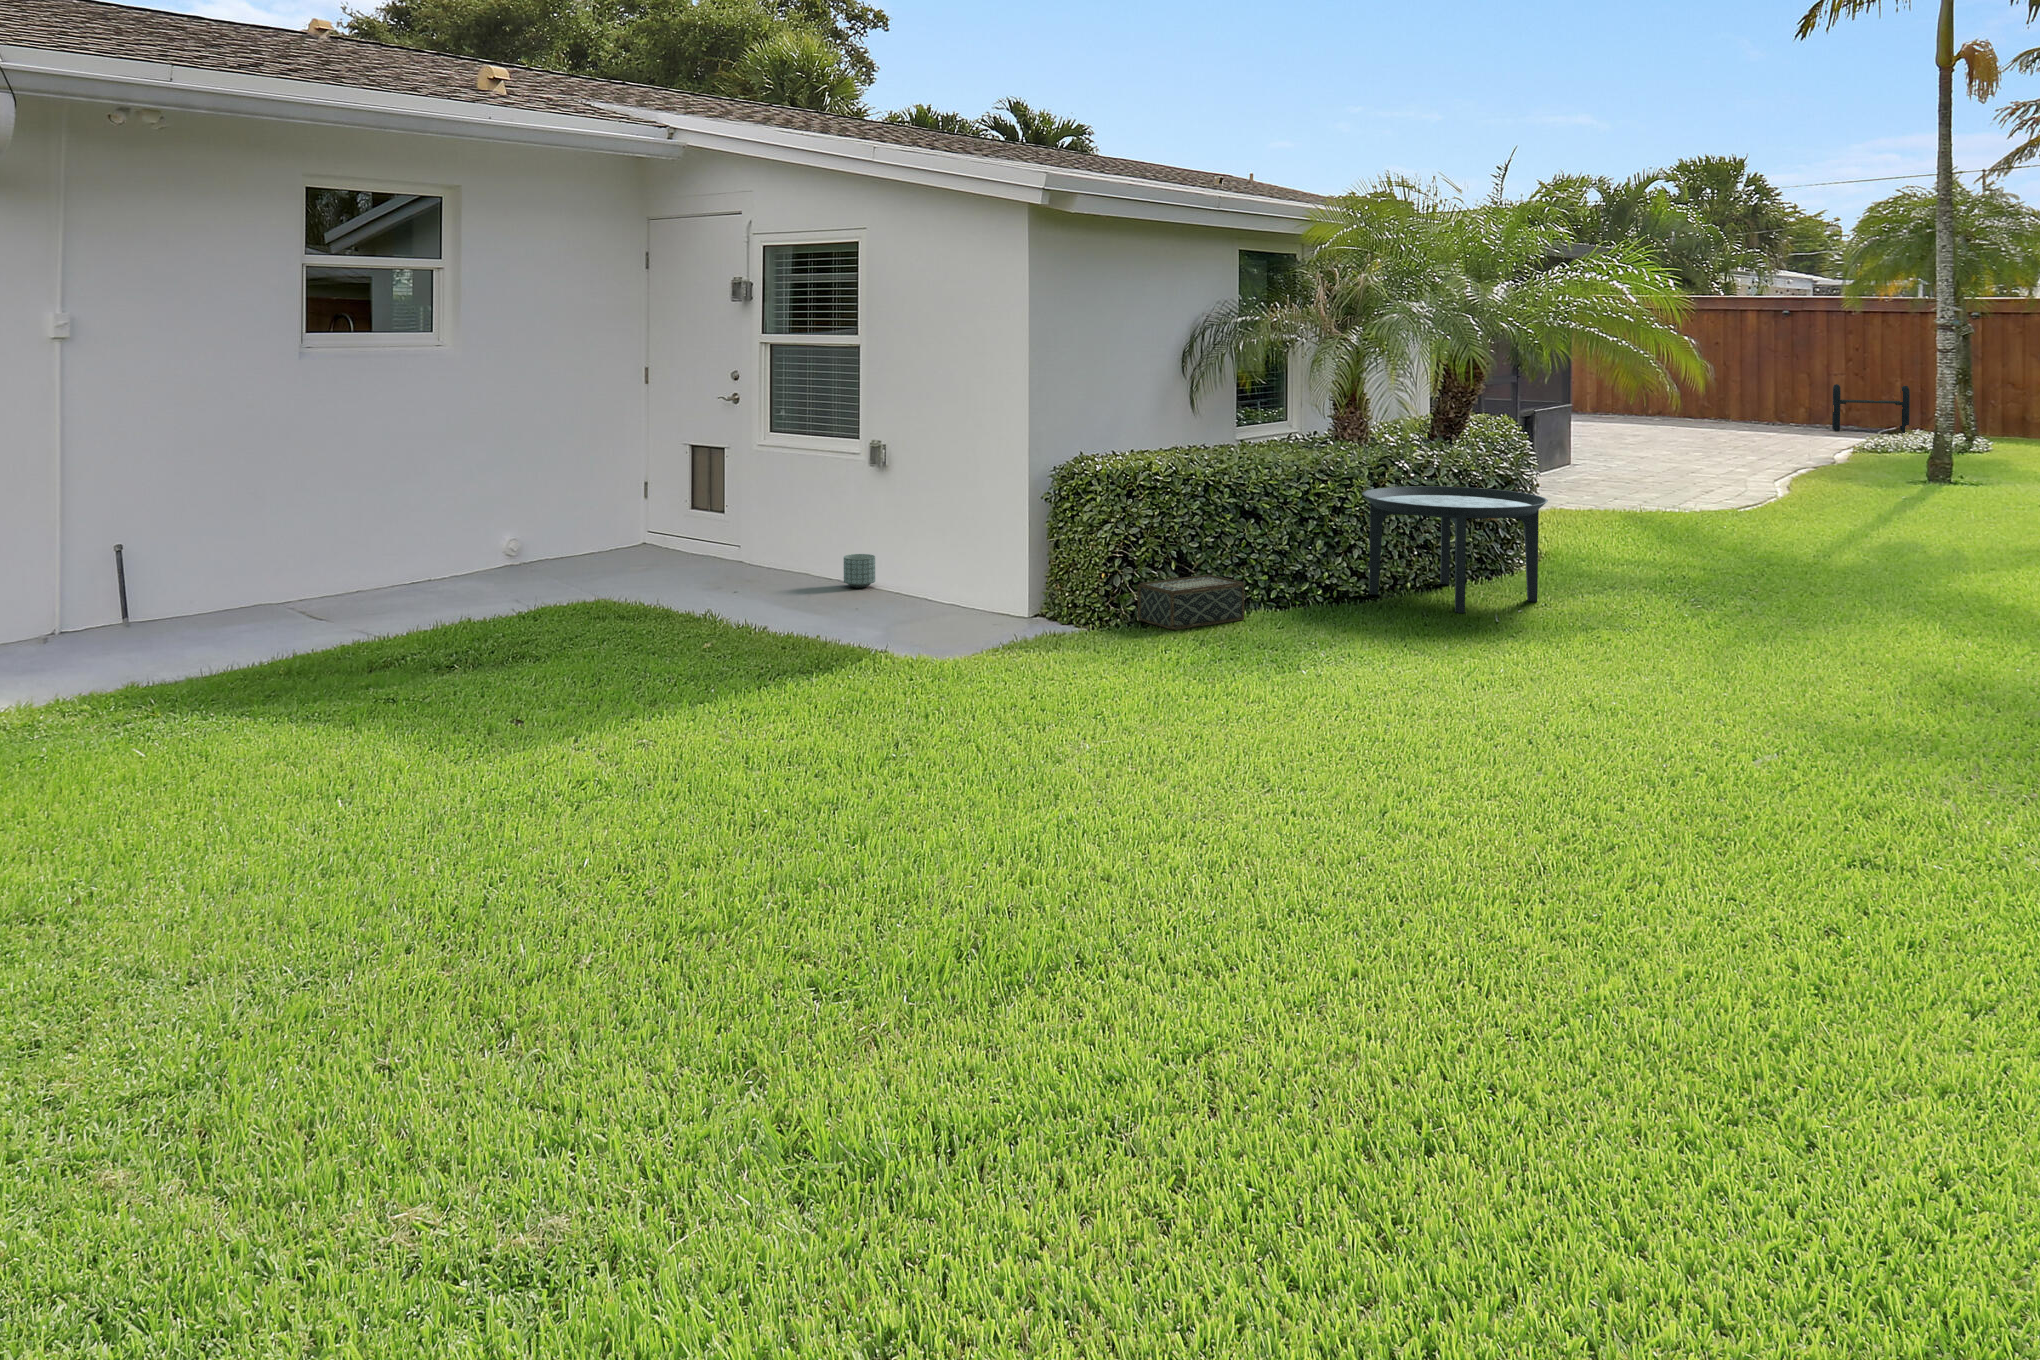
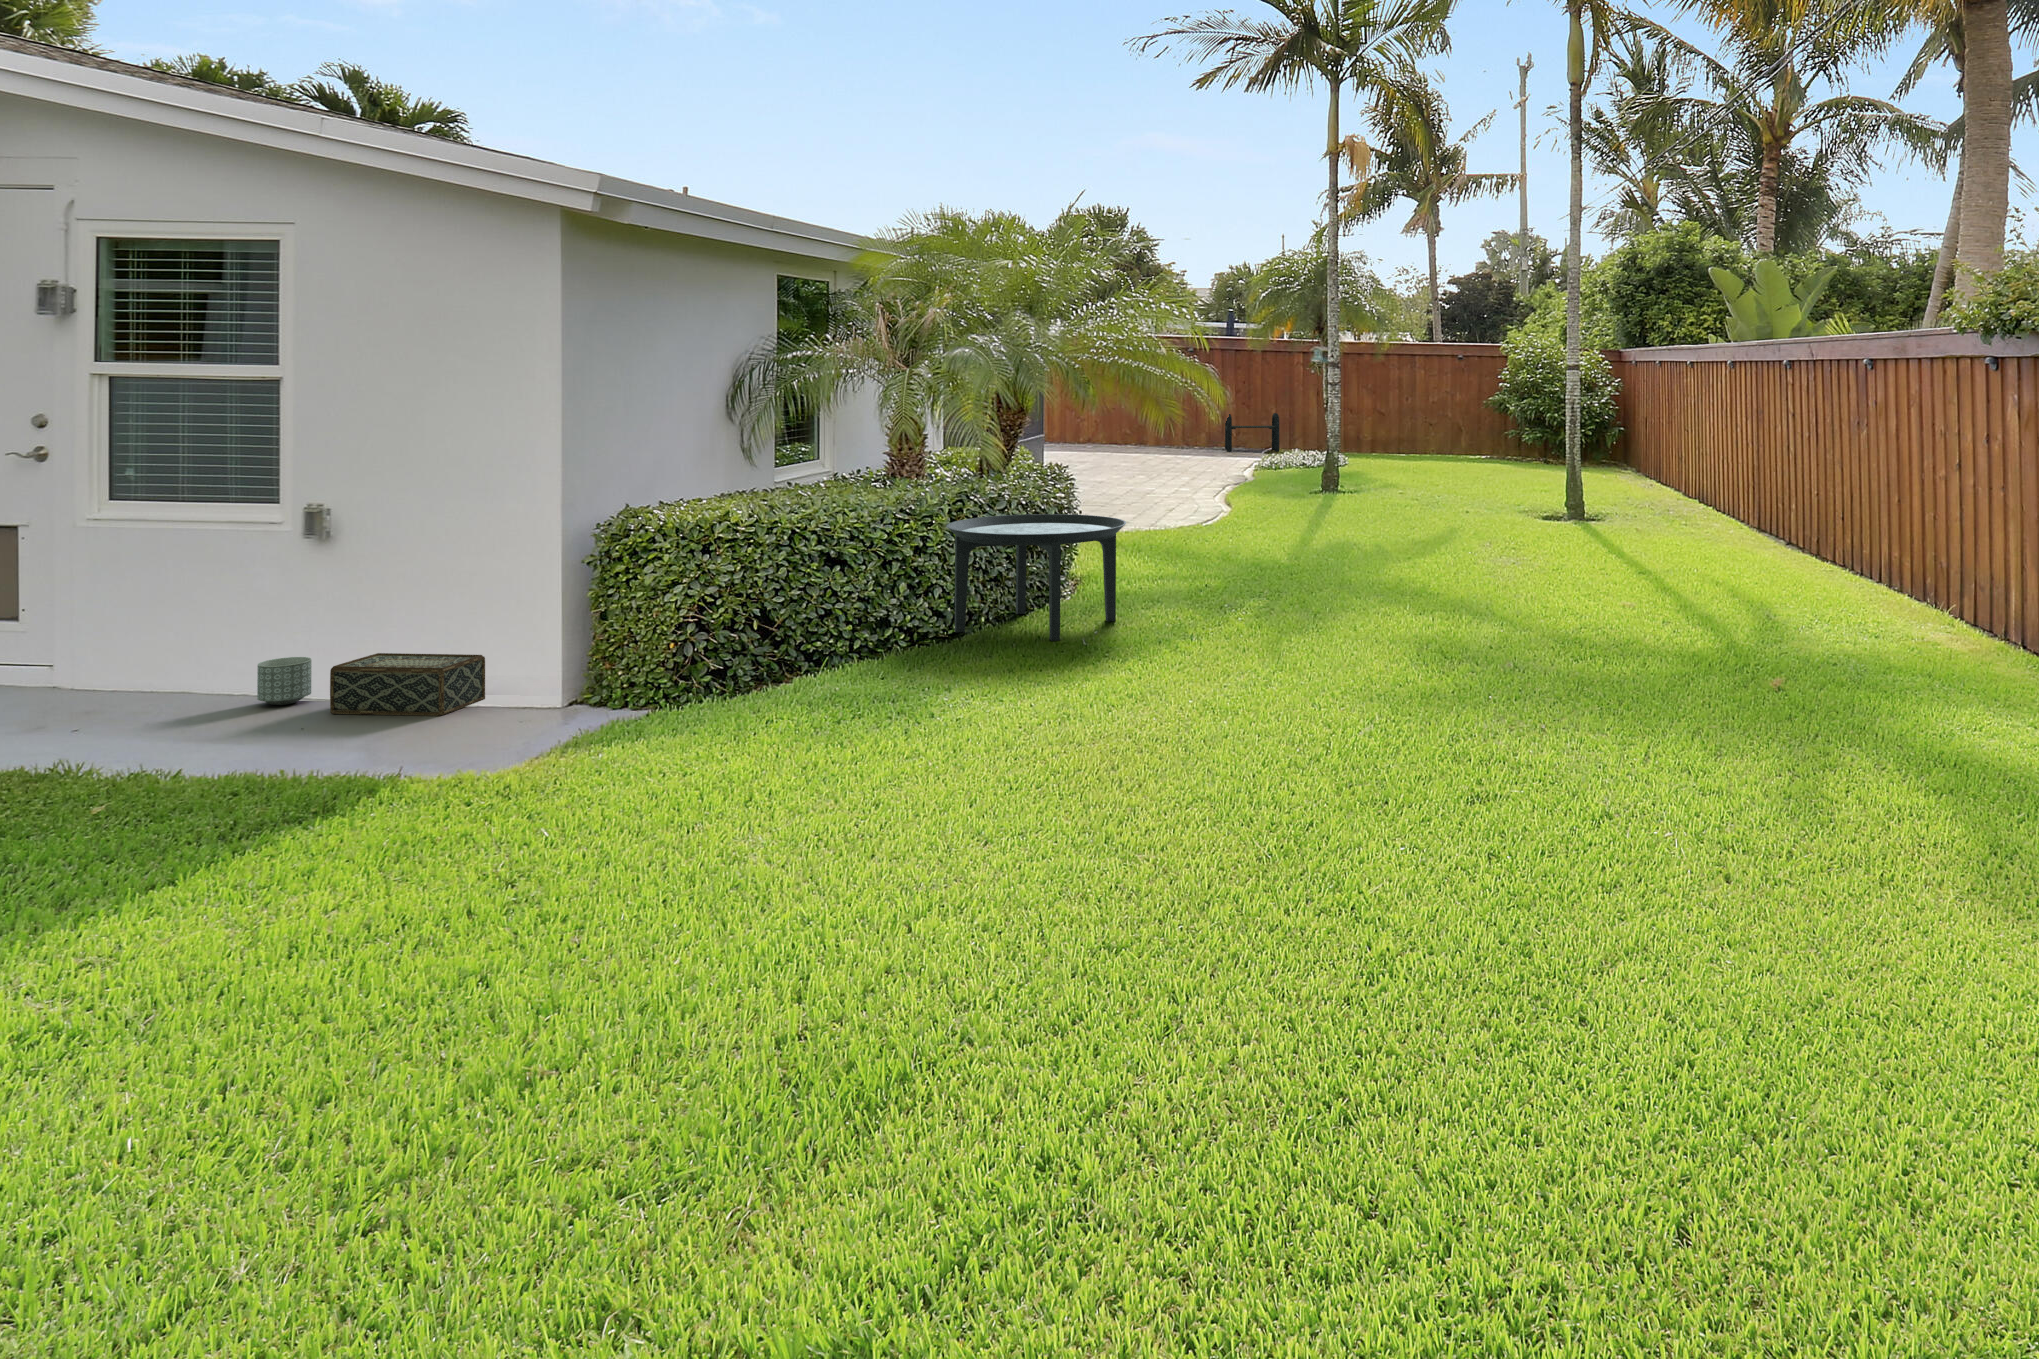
woven basket: present [1138,575,1244,630] -> present [330,653,485,716]

